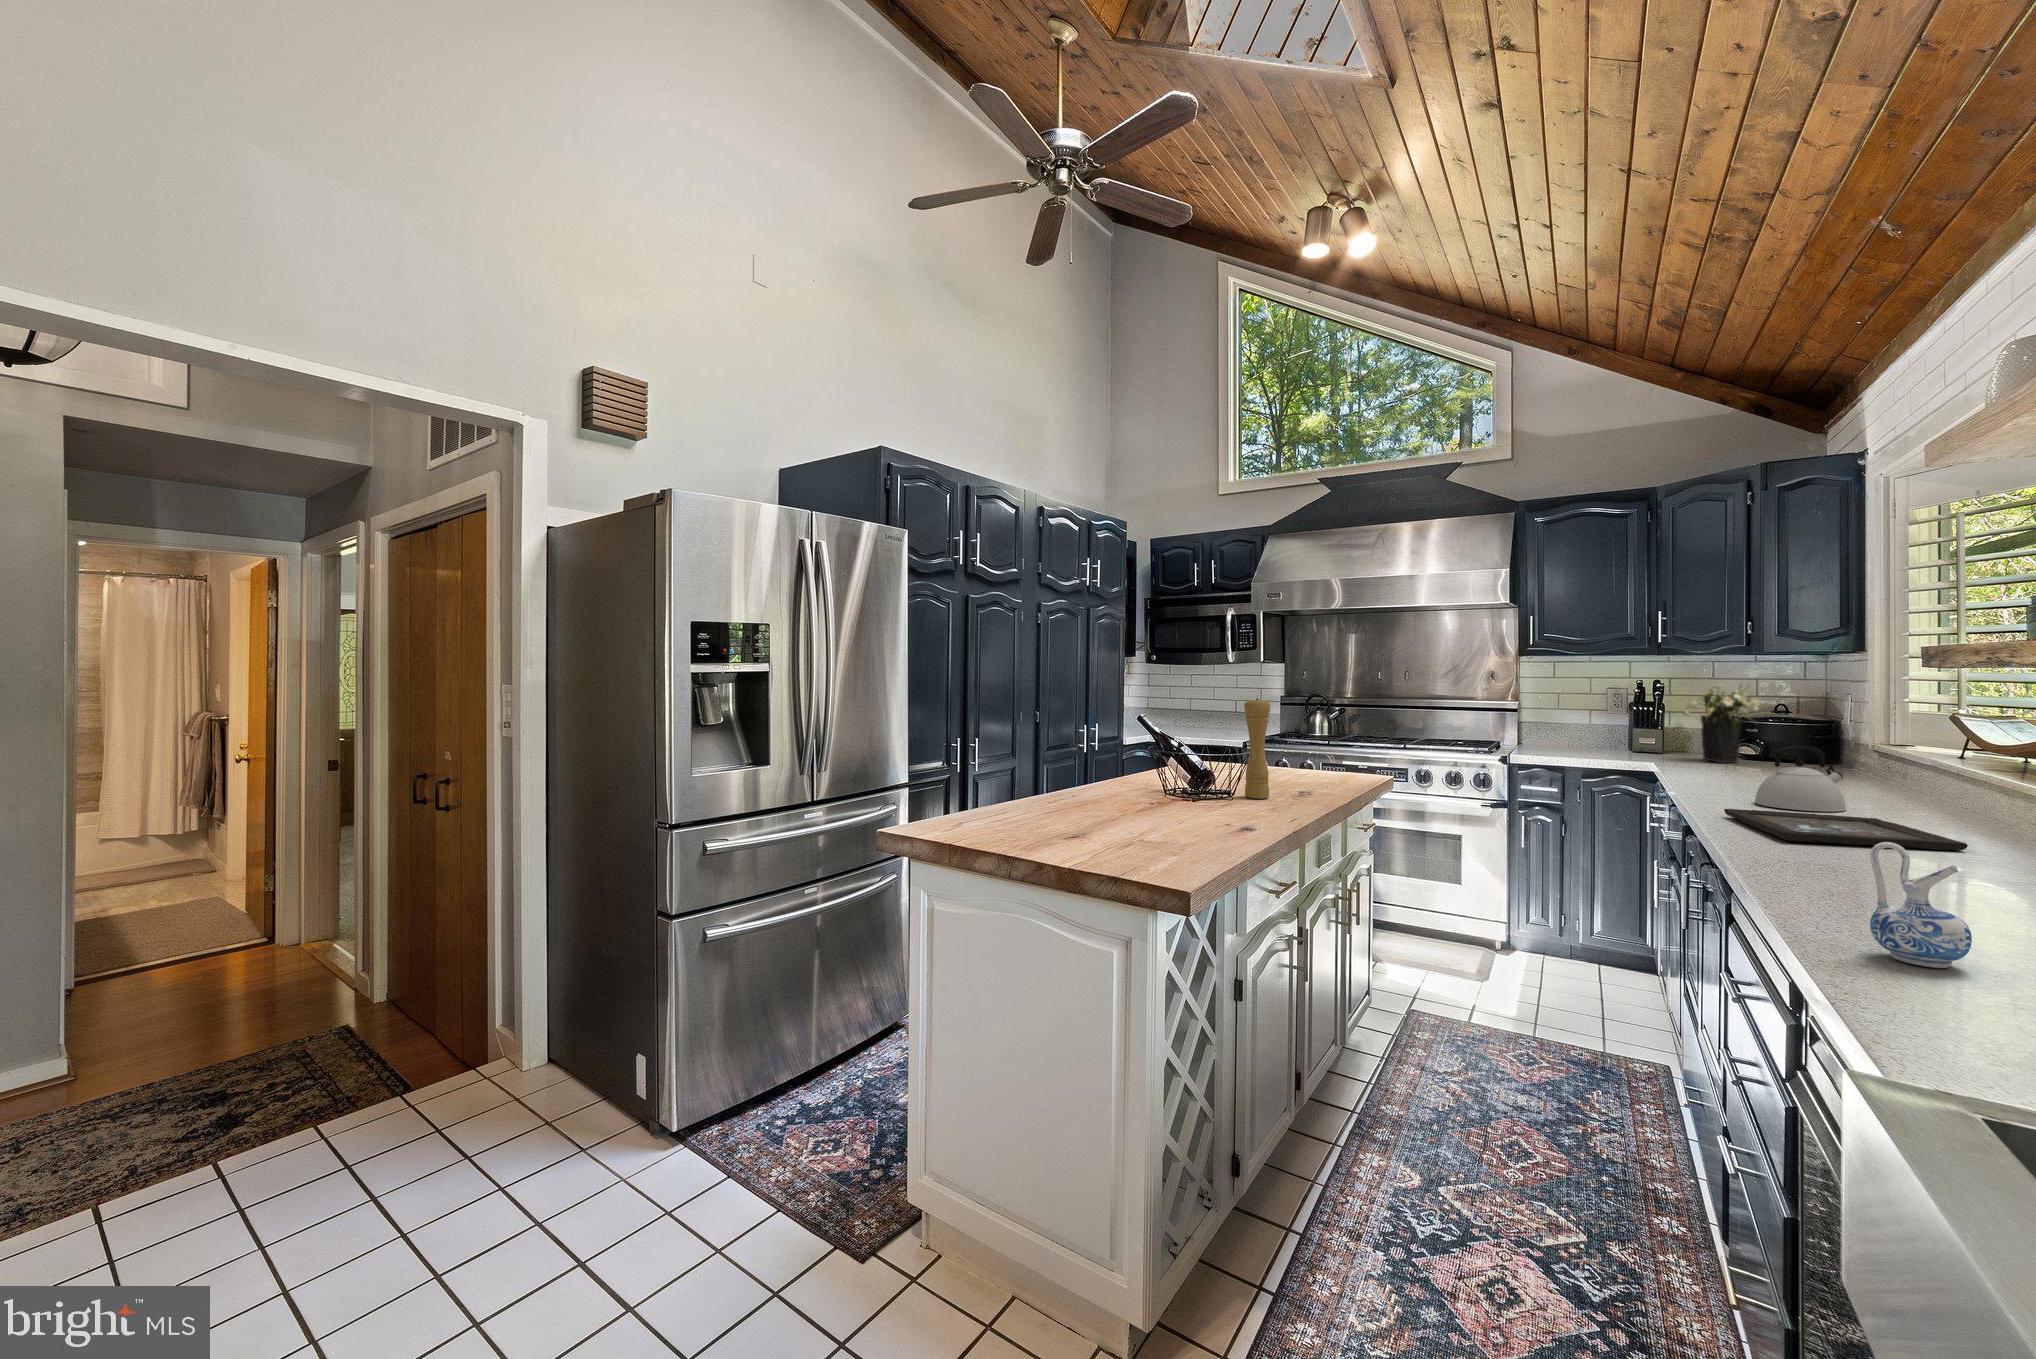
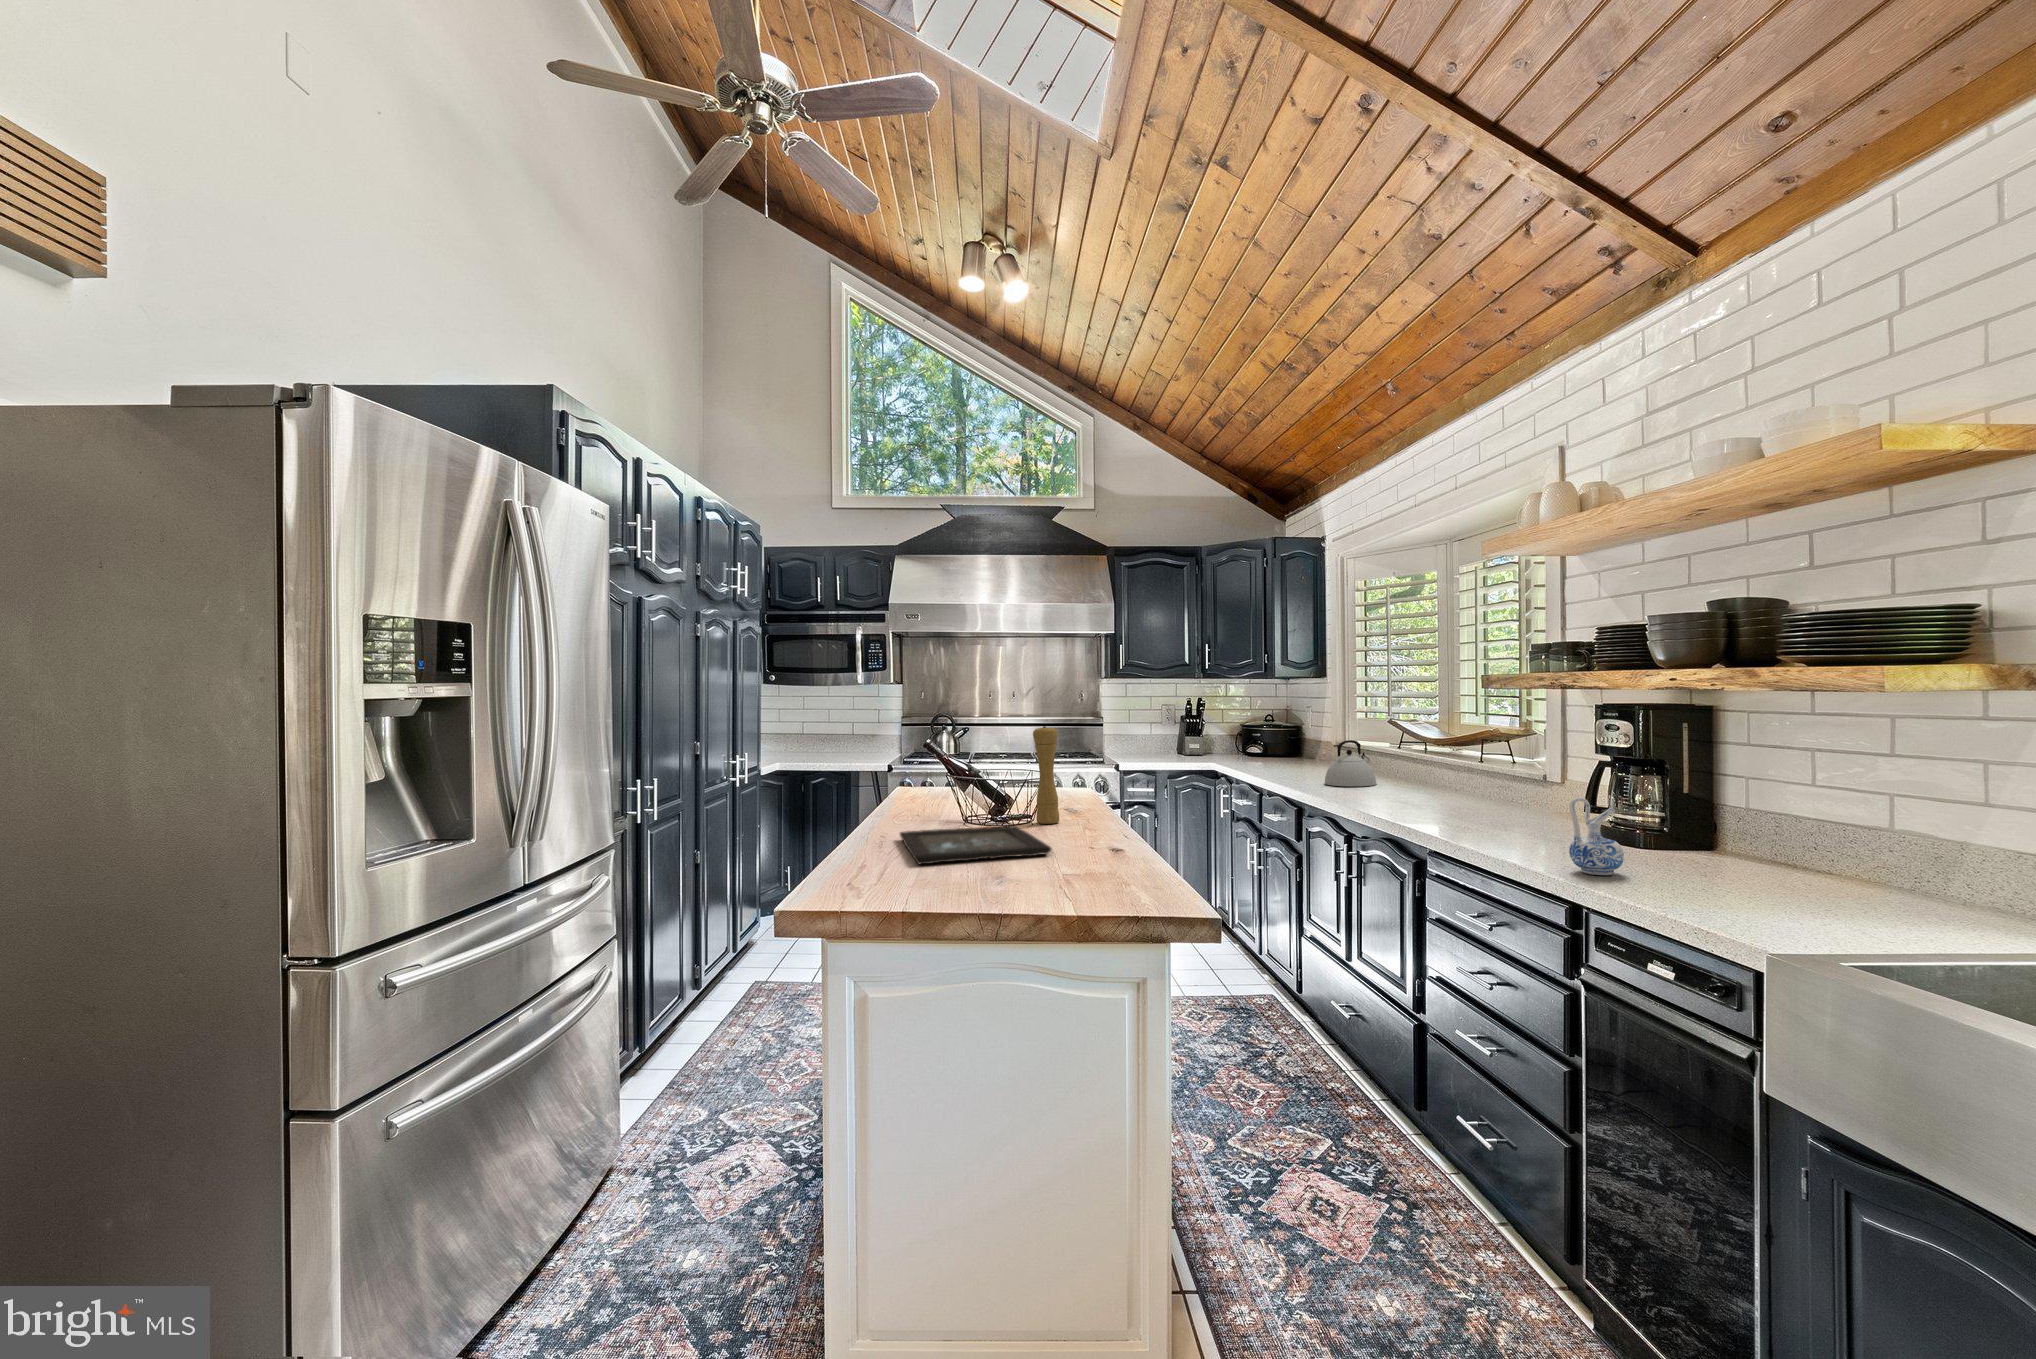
flower arrangement: present [1684,685,1764,763] -> none [1224,697,1275,758]
tray: present [1724,809,1968,851] -> present [900,826,1051,864]

